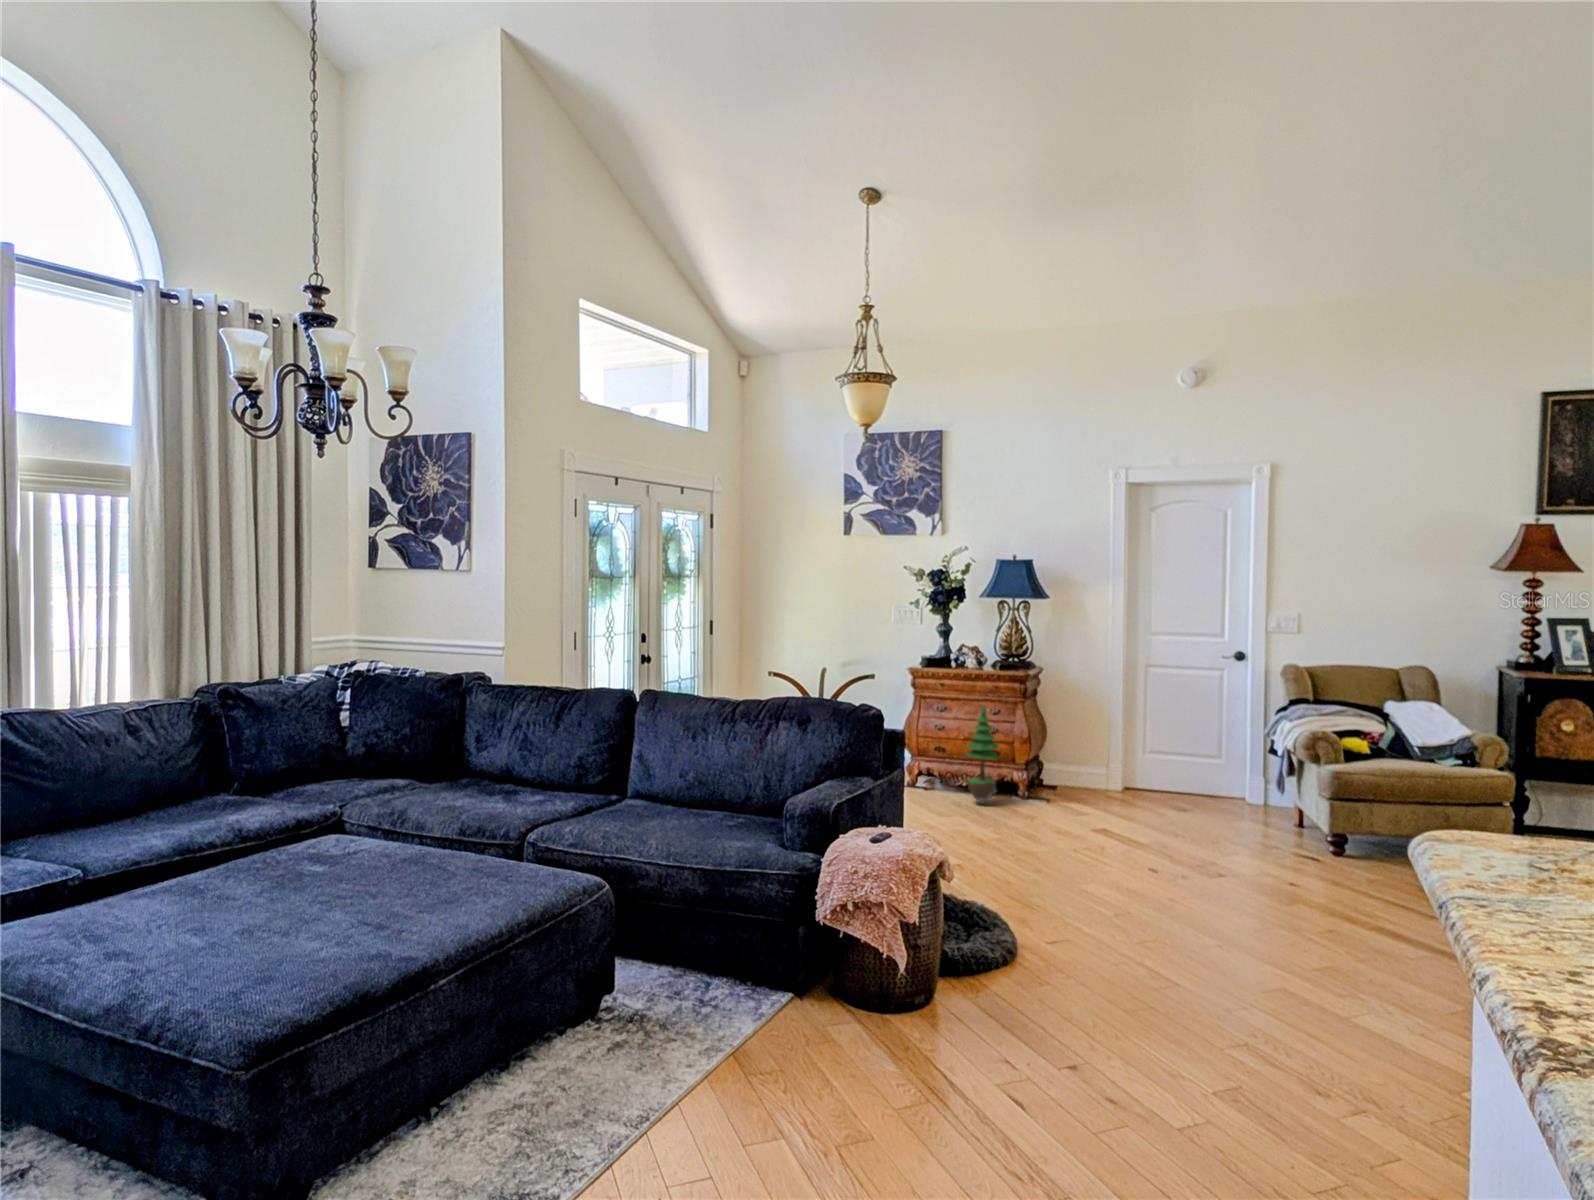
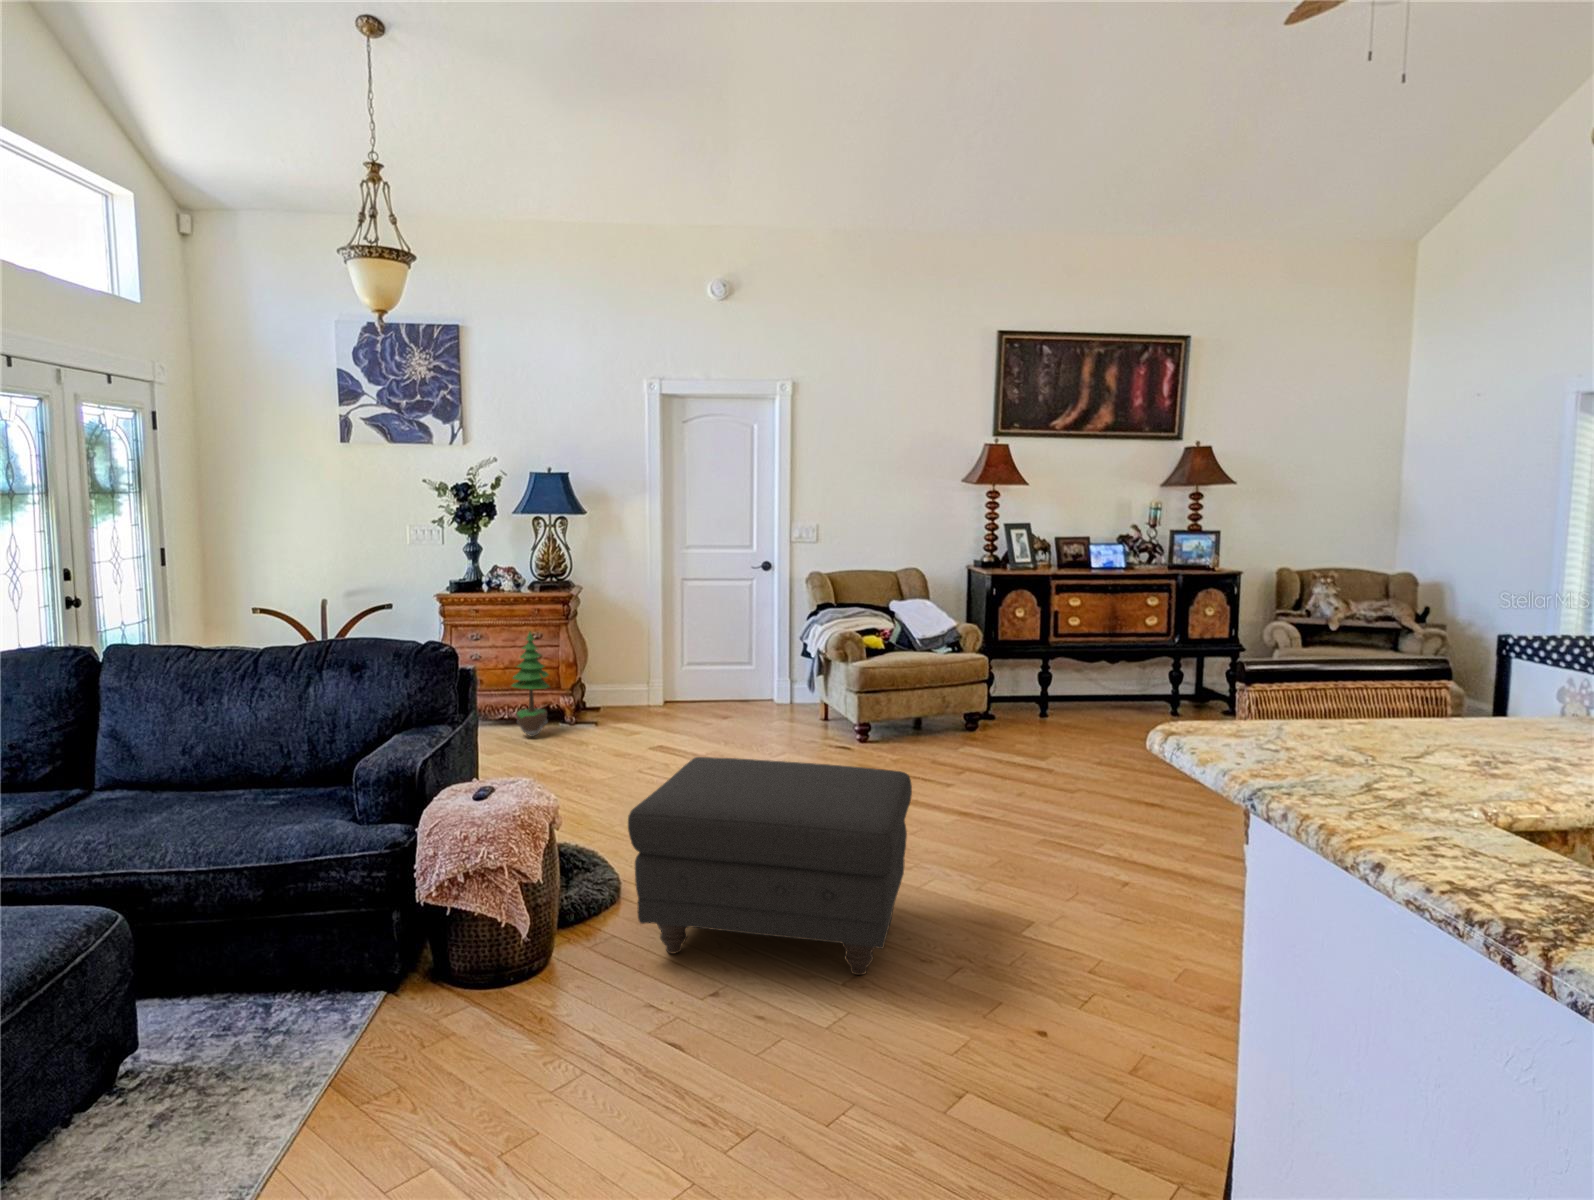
ottoman: none [1001,837,1329,1100] -> present [628,757,912,975]

